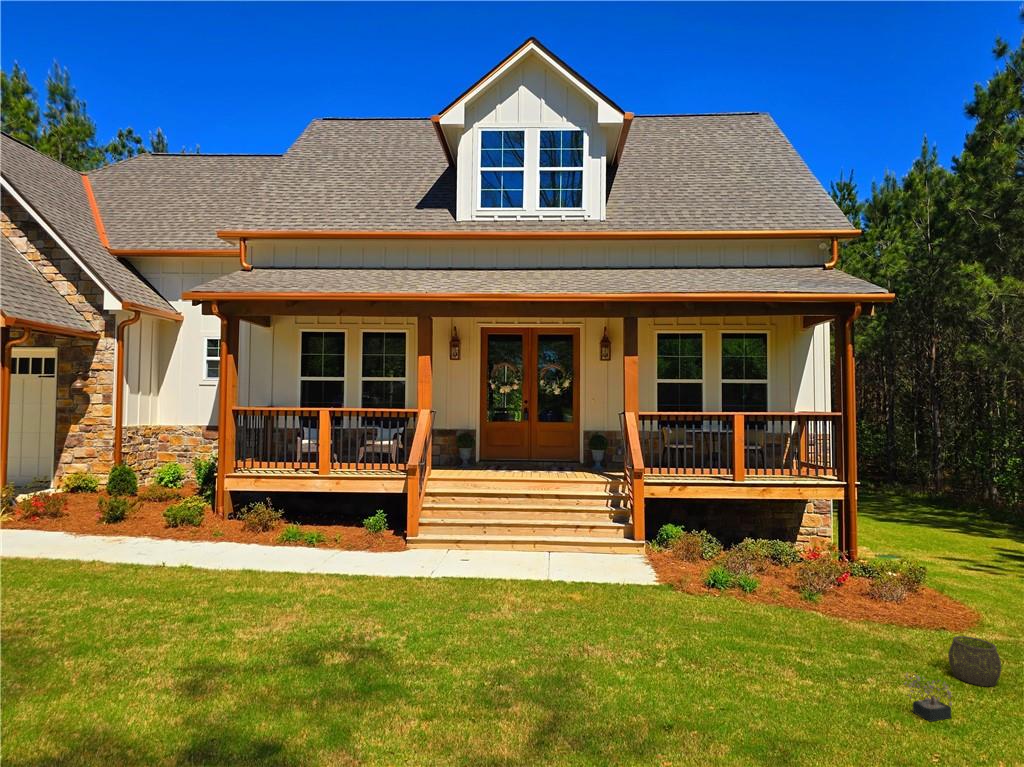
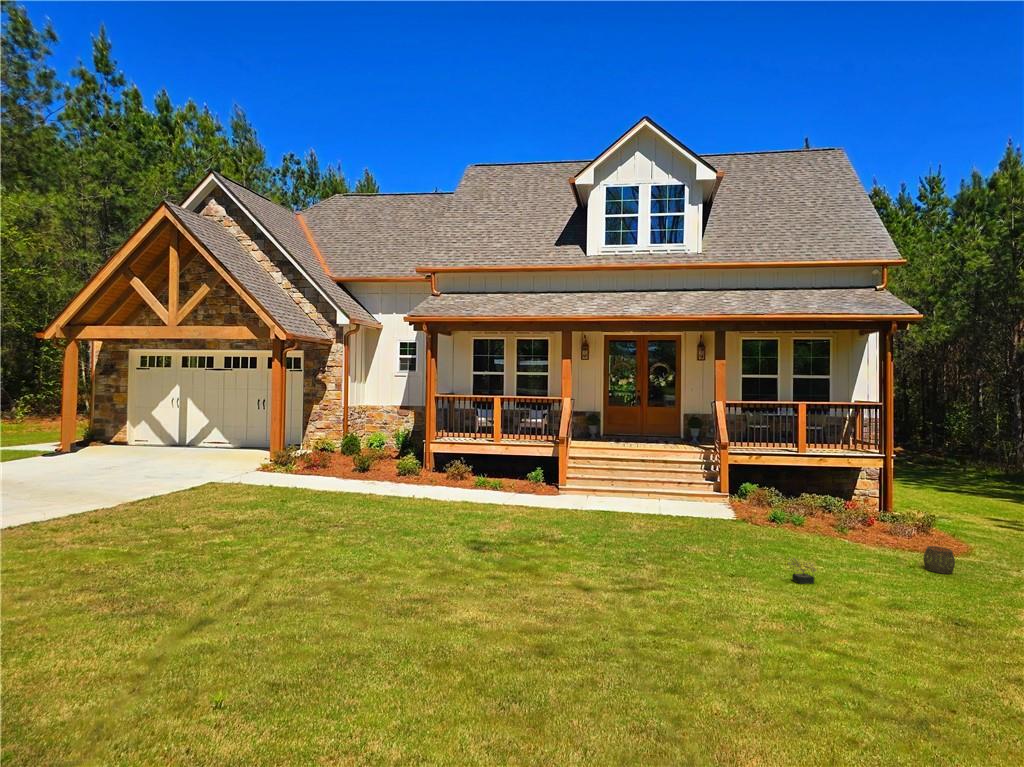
decorative plant: present [904,673,952,722] -> present [788,558,816,584]

